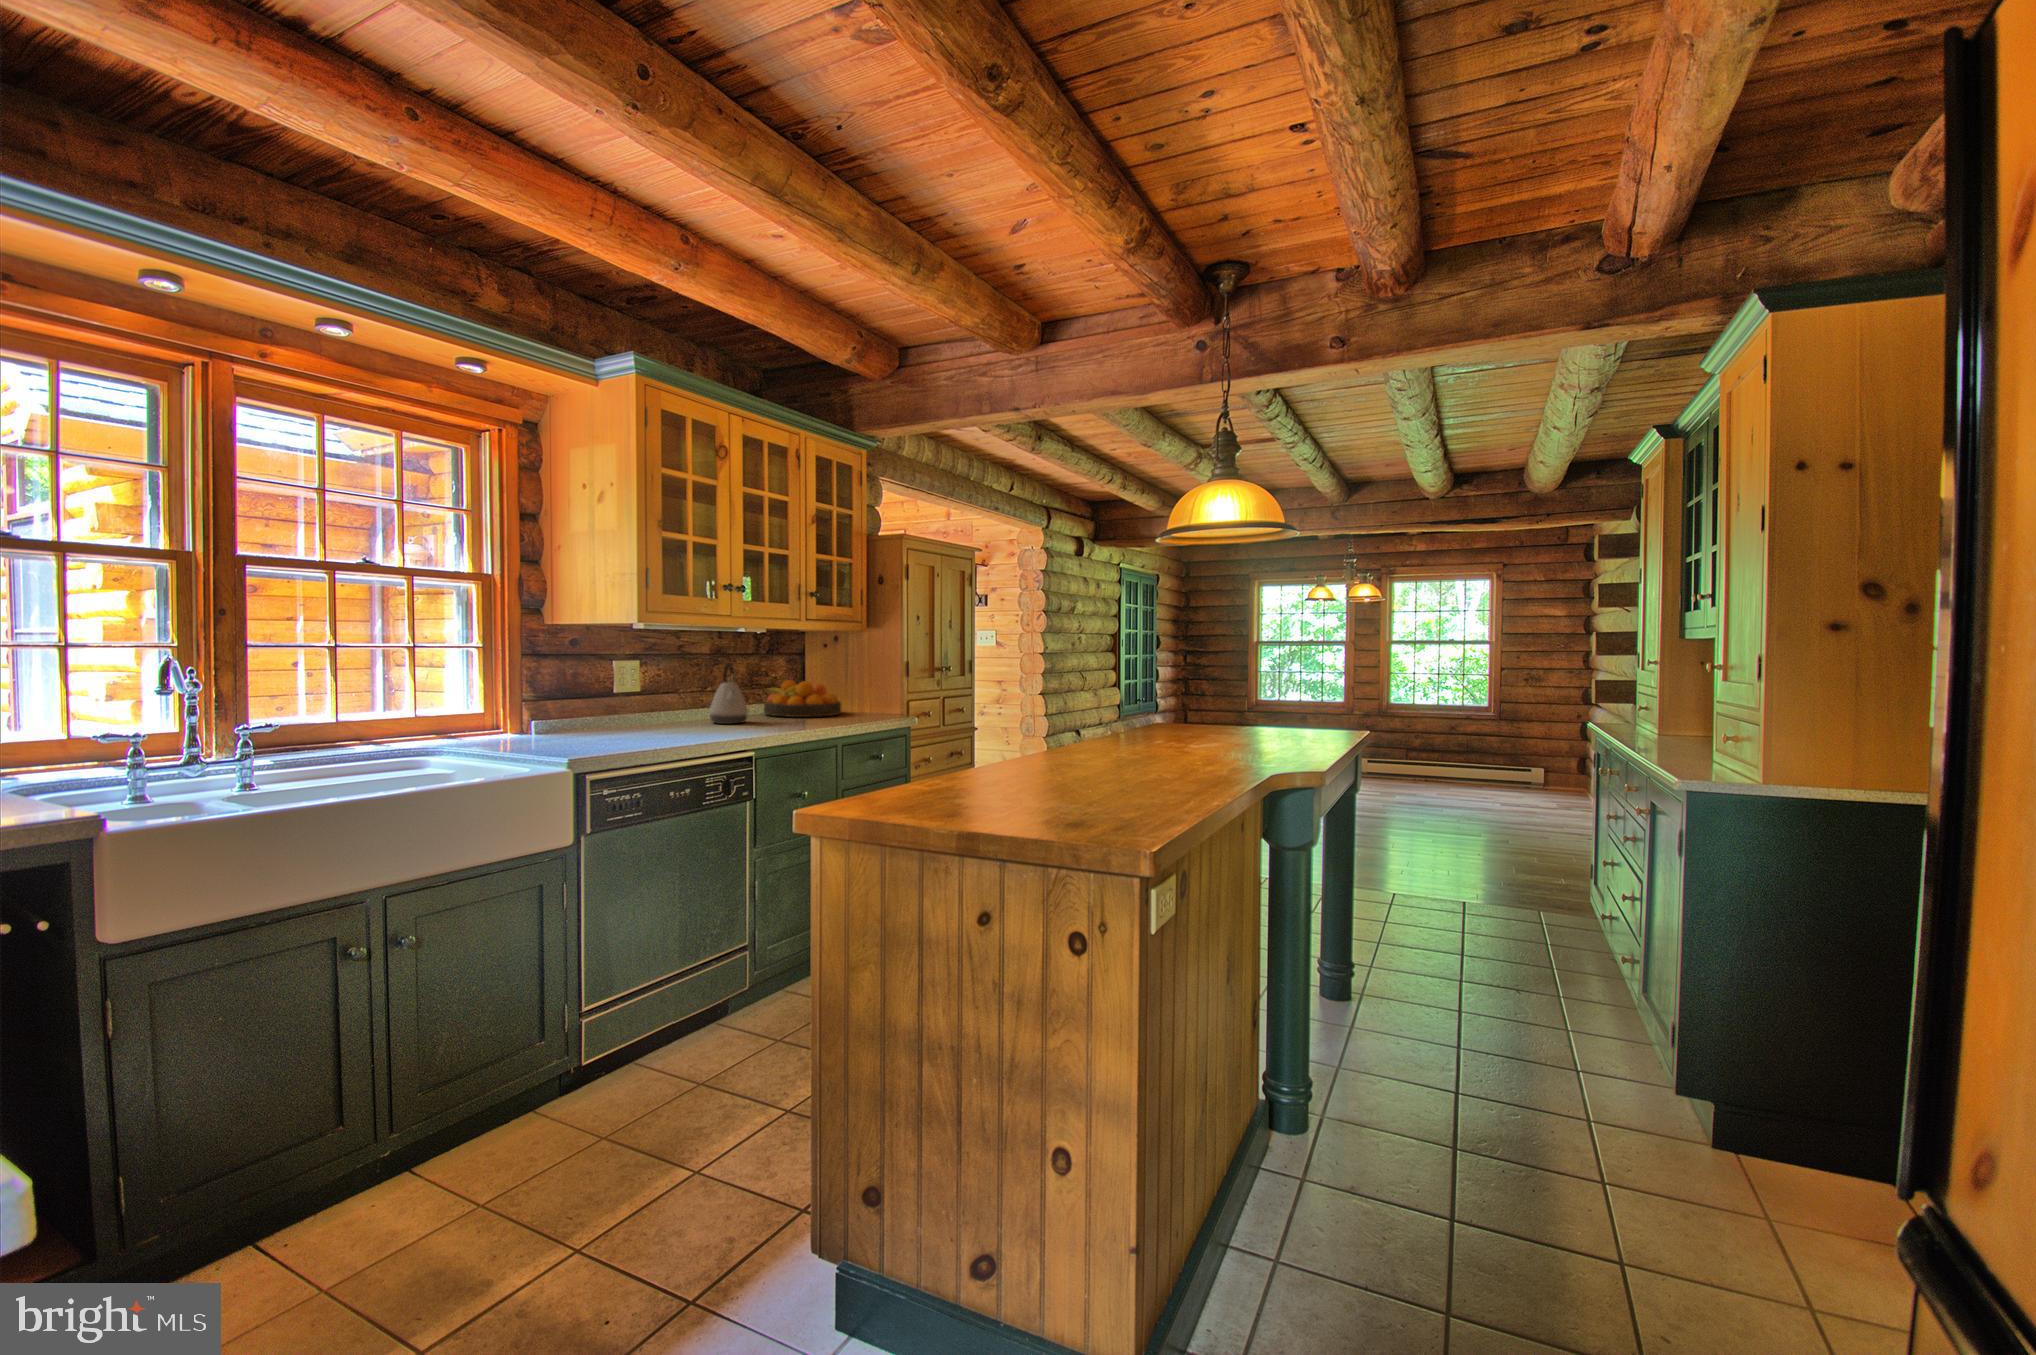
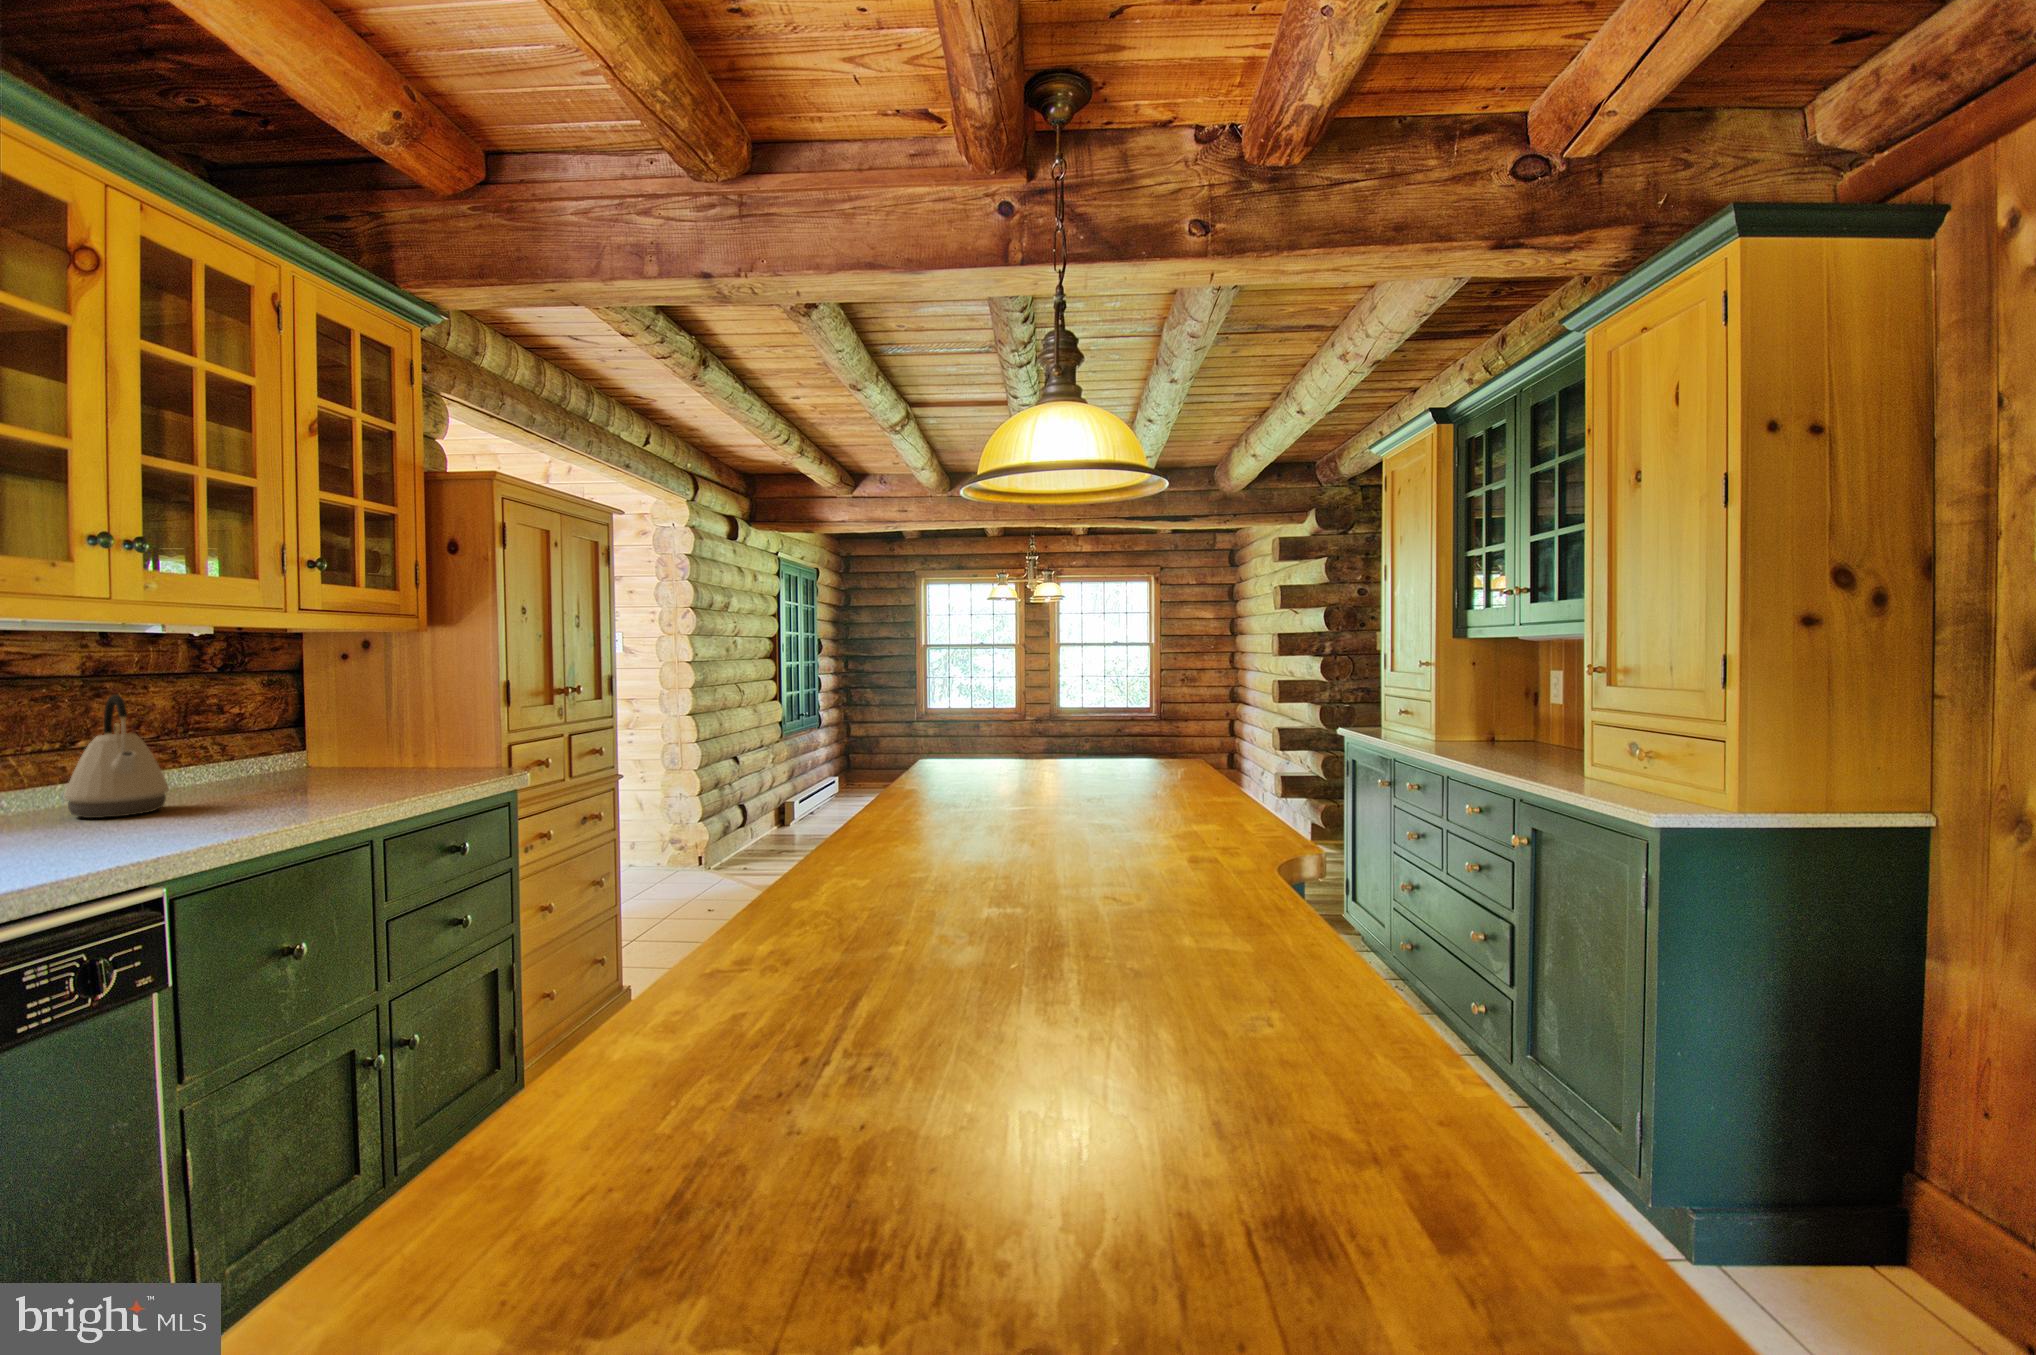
fruit bowl: present [764,680,841,717] -> none [209,719,383,788]

